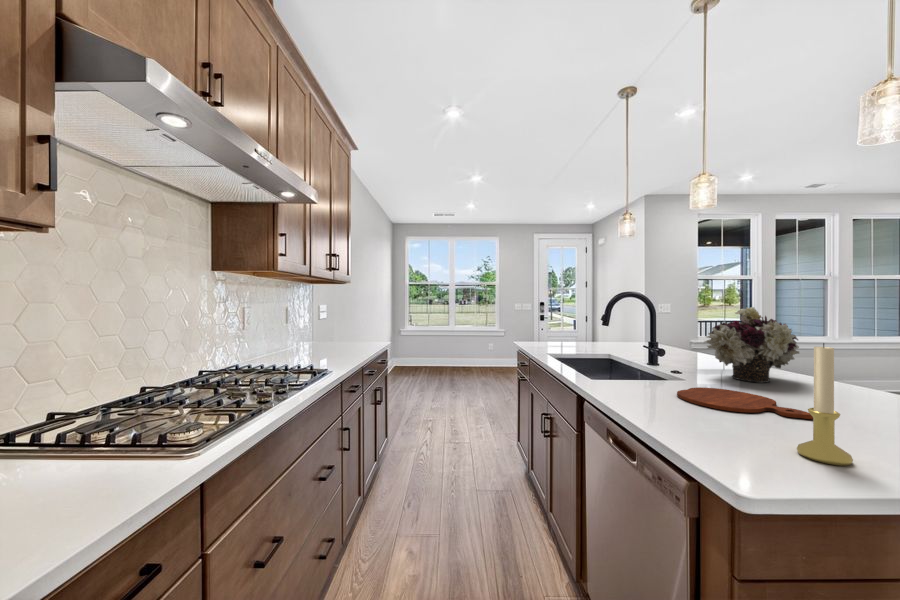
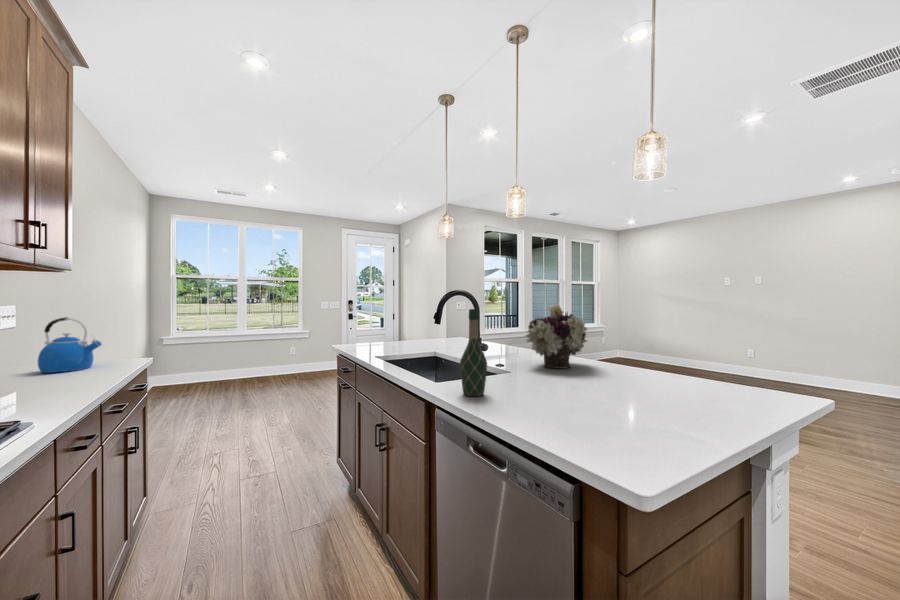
wine bottle: none [608,311,637,395] -> present [460,309,487,396]
kettle: none [336,313,365,347] -> present [38,317,102,373]
candle holder: present [797,343,853,466] -> none [637,334,676,440]
cutting board: present [677,387,813,420] -> none [519,379,623,400]

